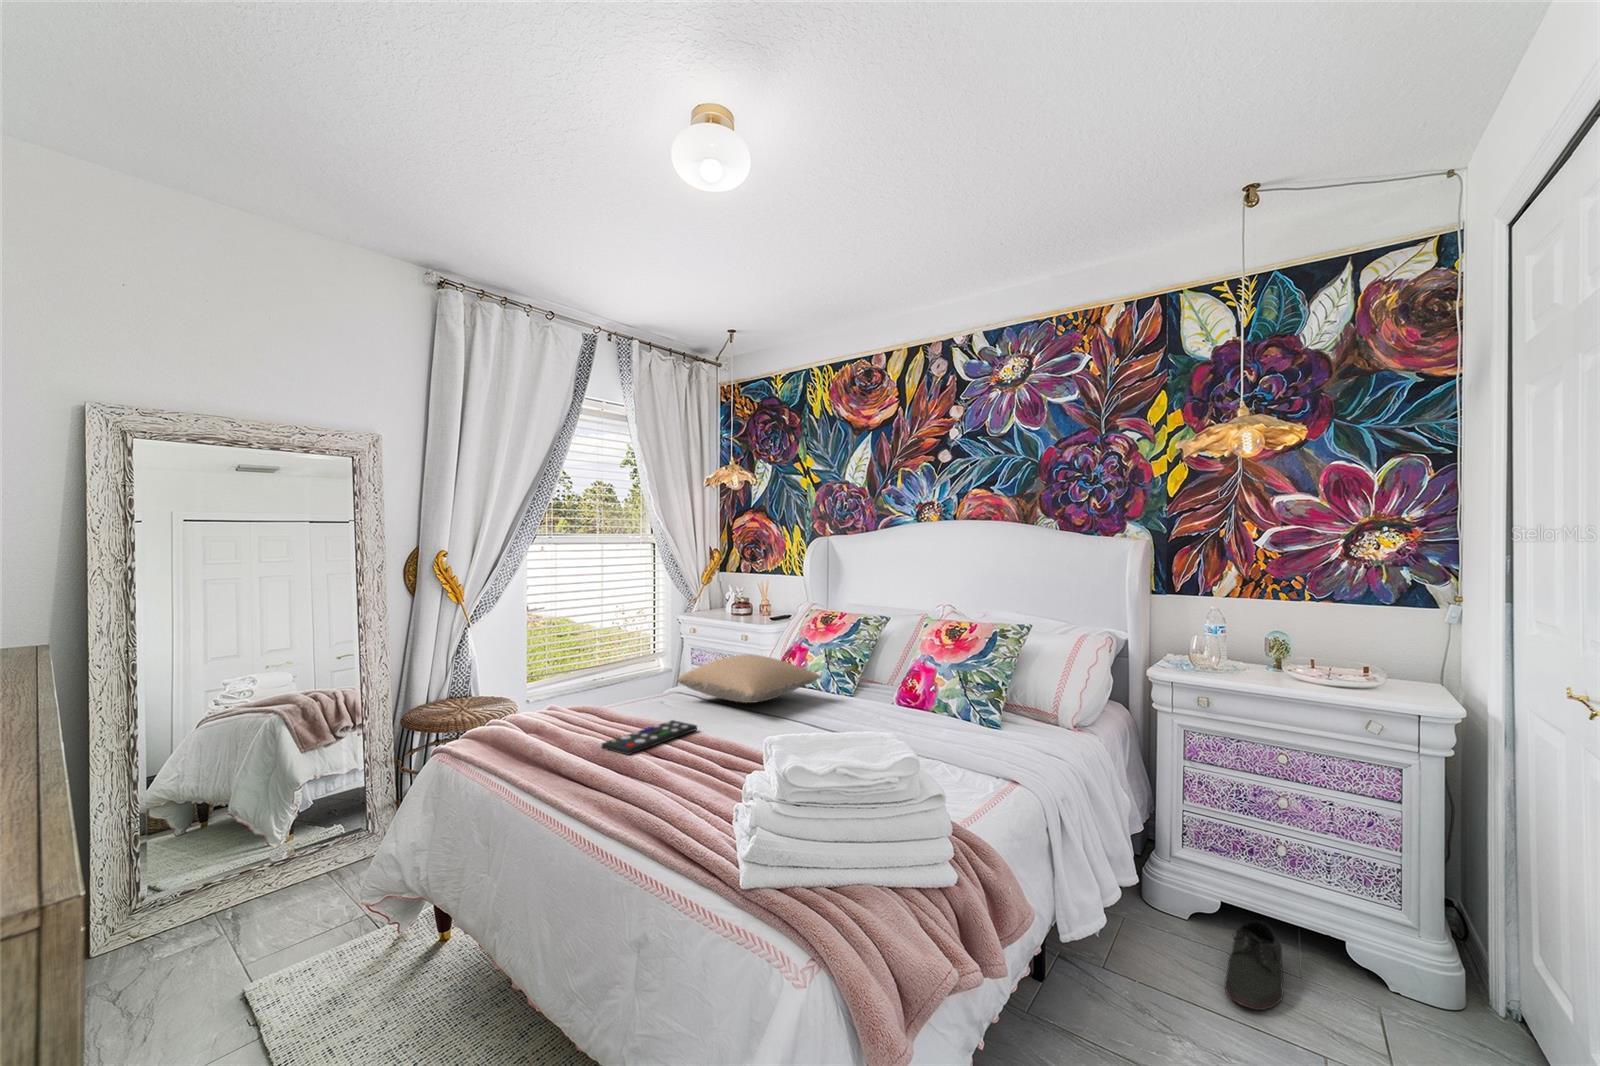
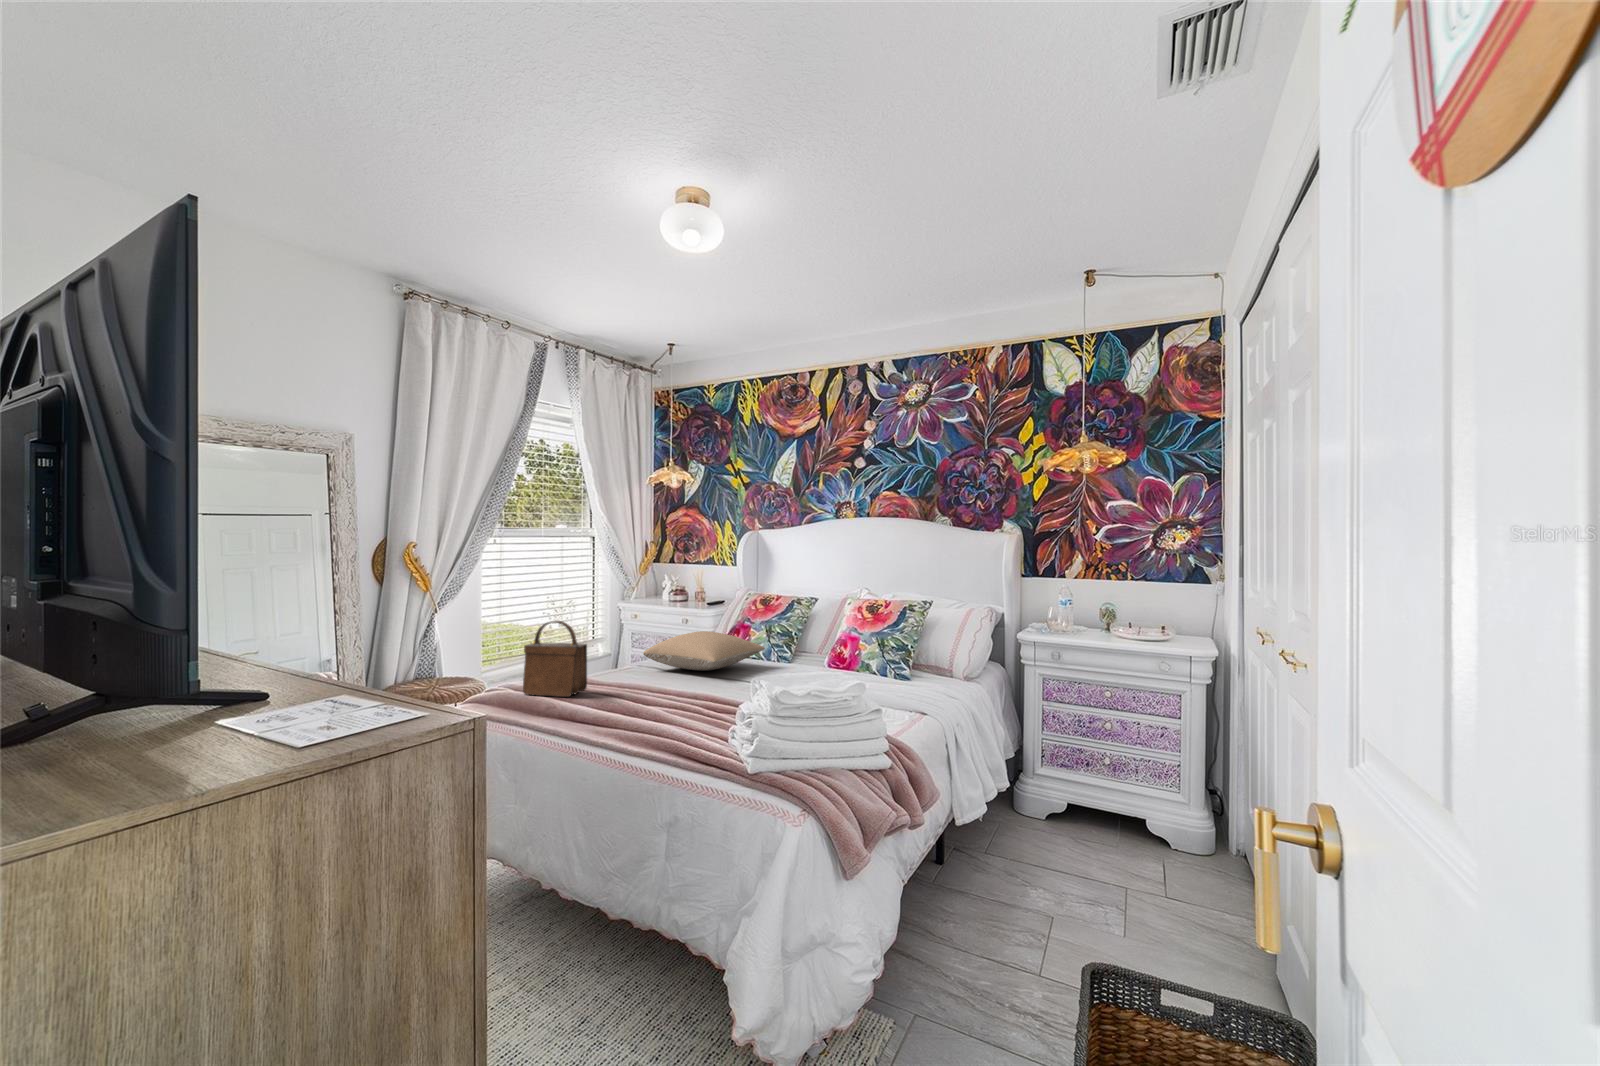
handbag: none [522,643,596,737] -> present [523,621,587,697]
remote control: present [602,720,697,755] -> none [600,683,673,706]
shoe: present [1225,920,1284,1010] -> none [1066,810,1104,864]

